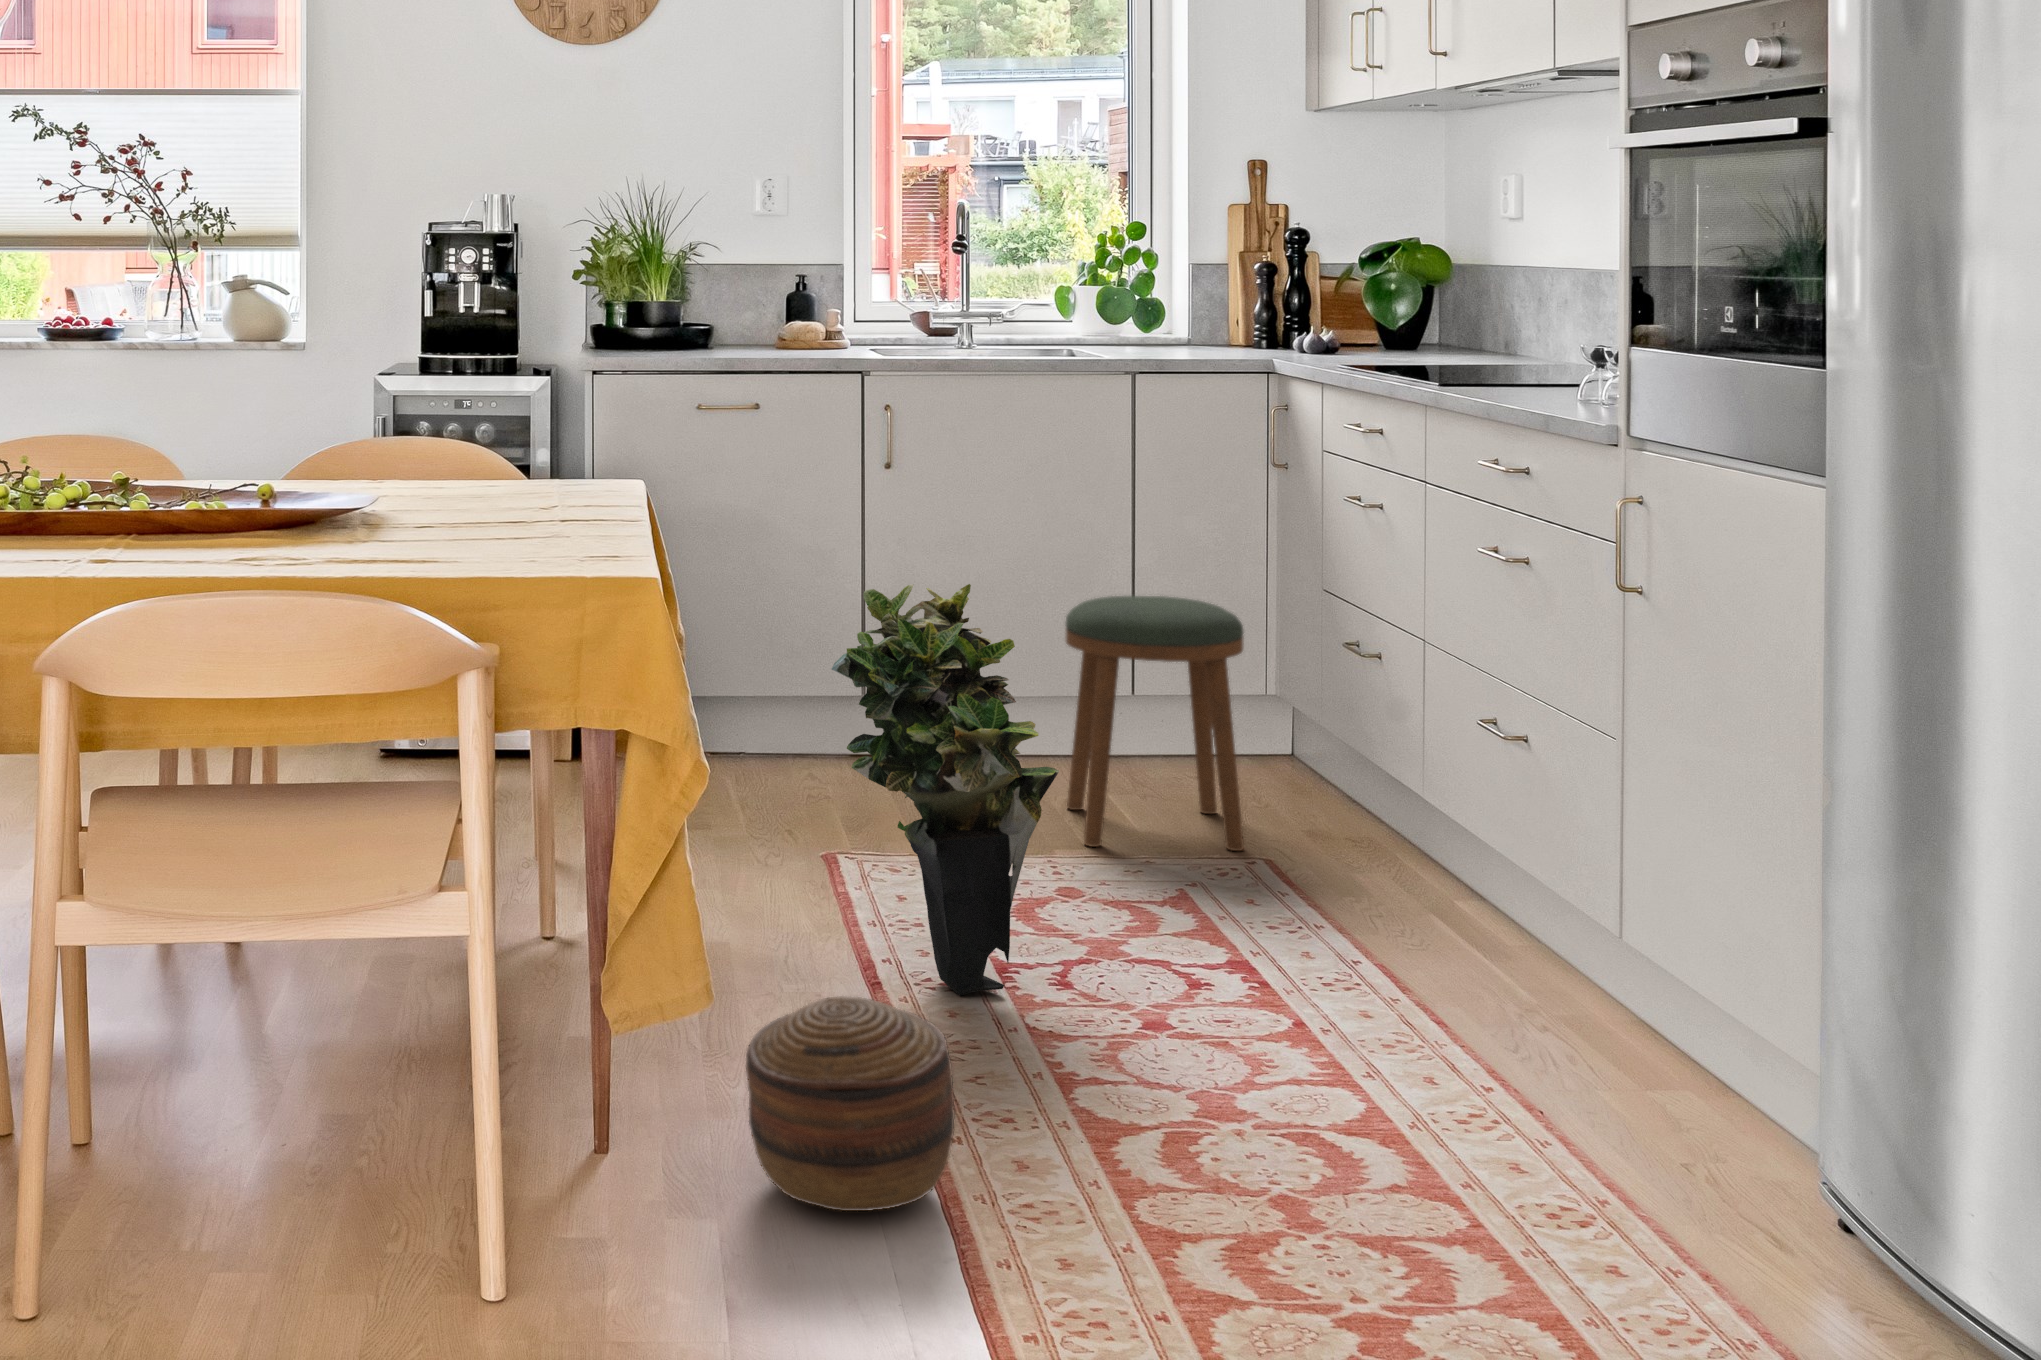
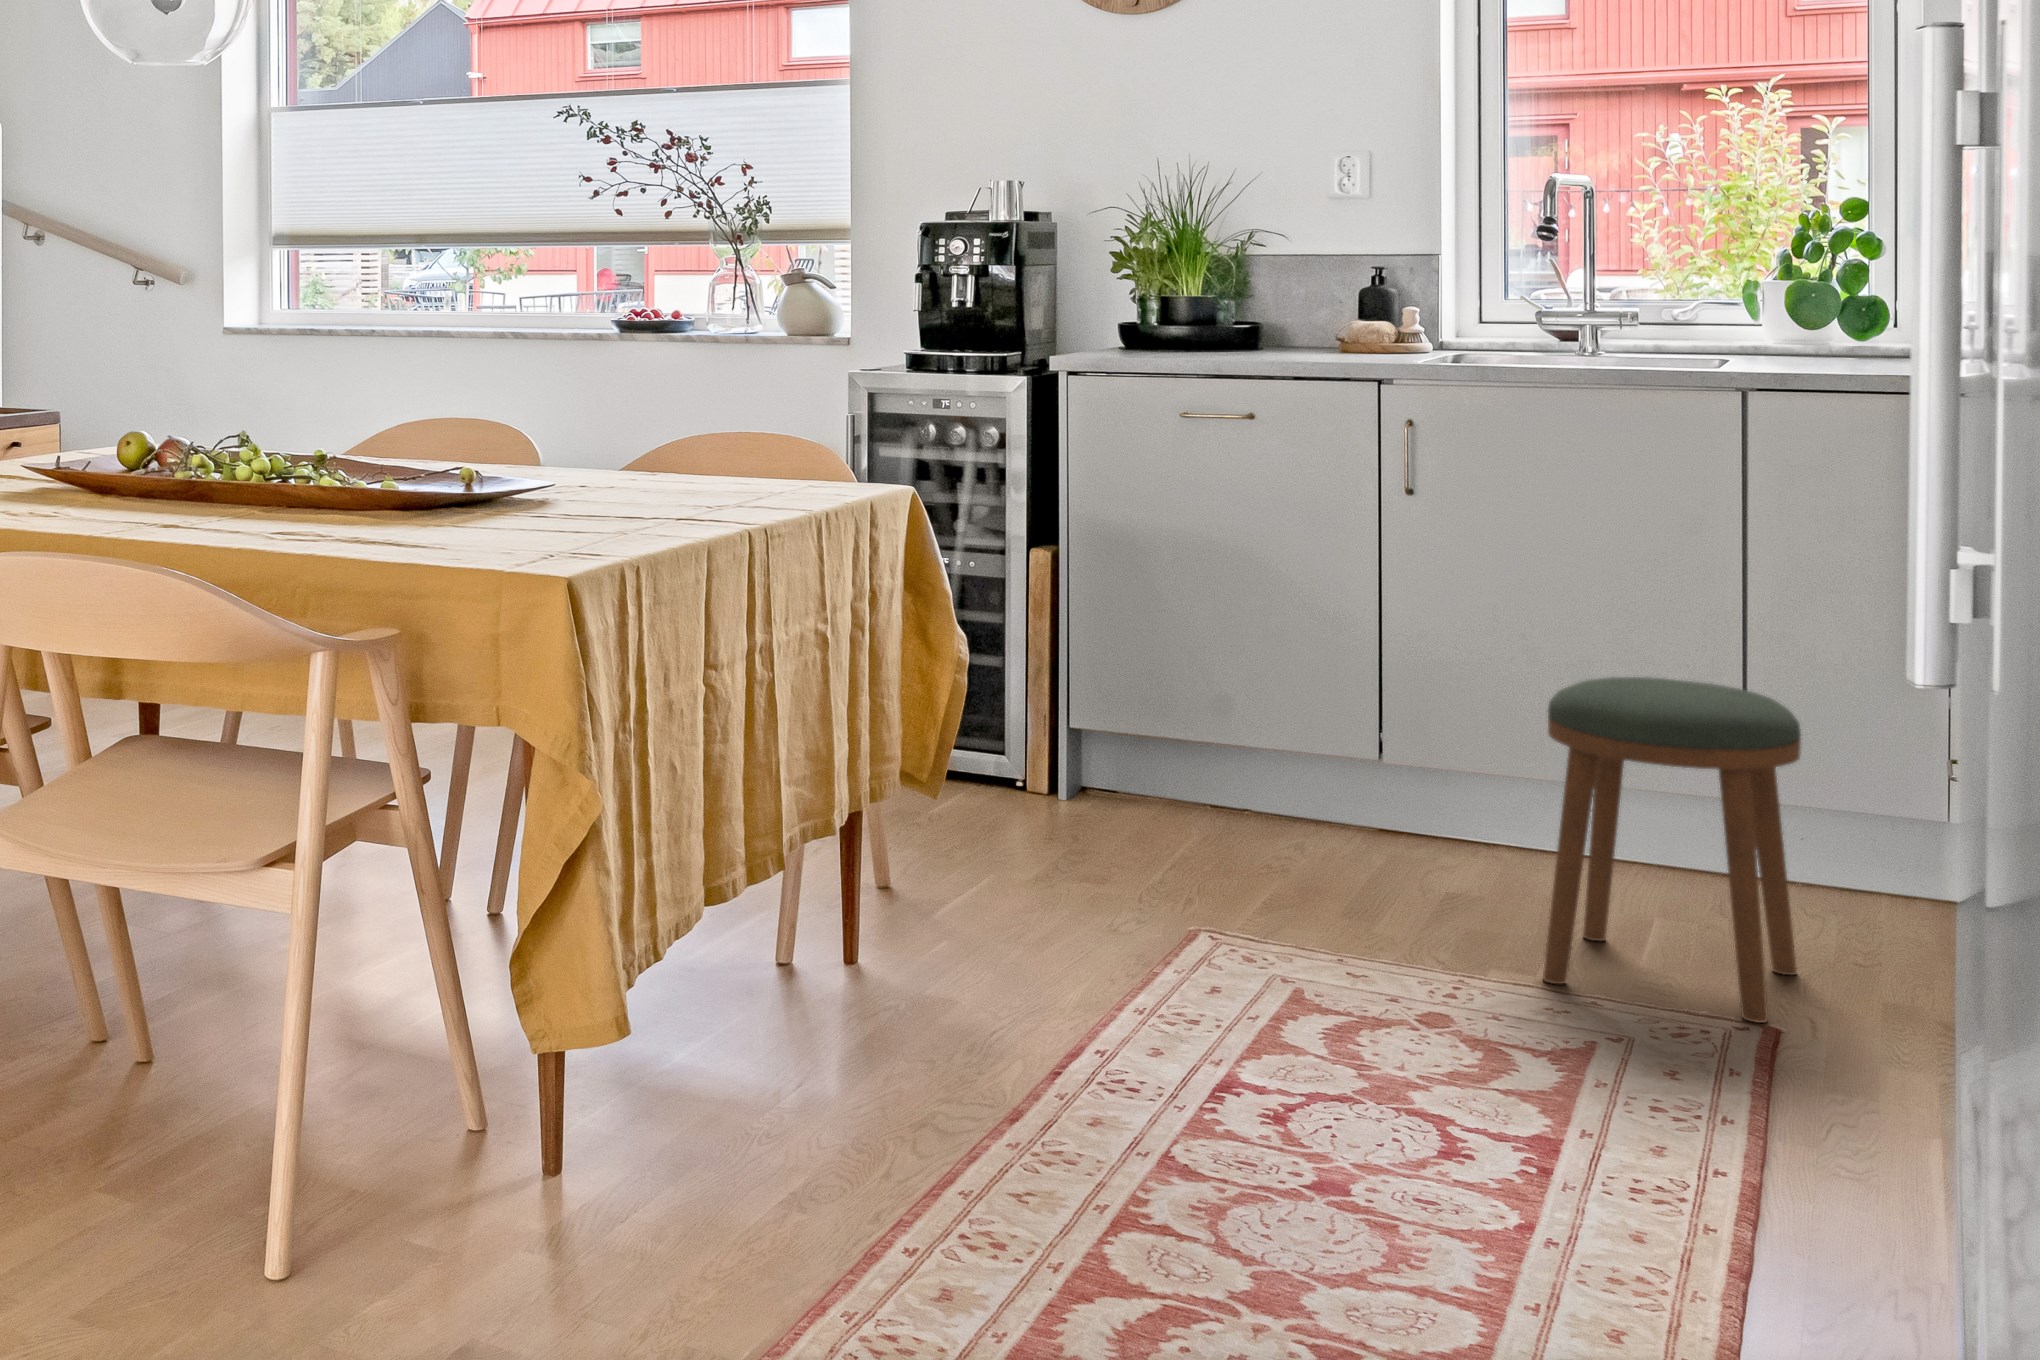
potted plant: present [832,584,1059,996] -> none [1034,629,1296,1106]
basket: present [746,996,955,1211] -> none [633,1042,855,1273]

